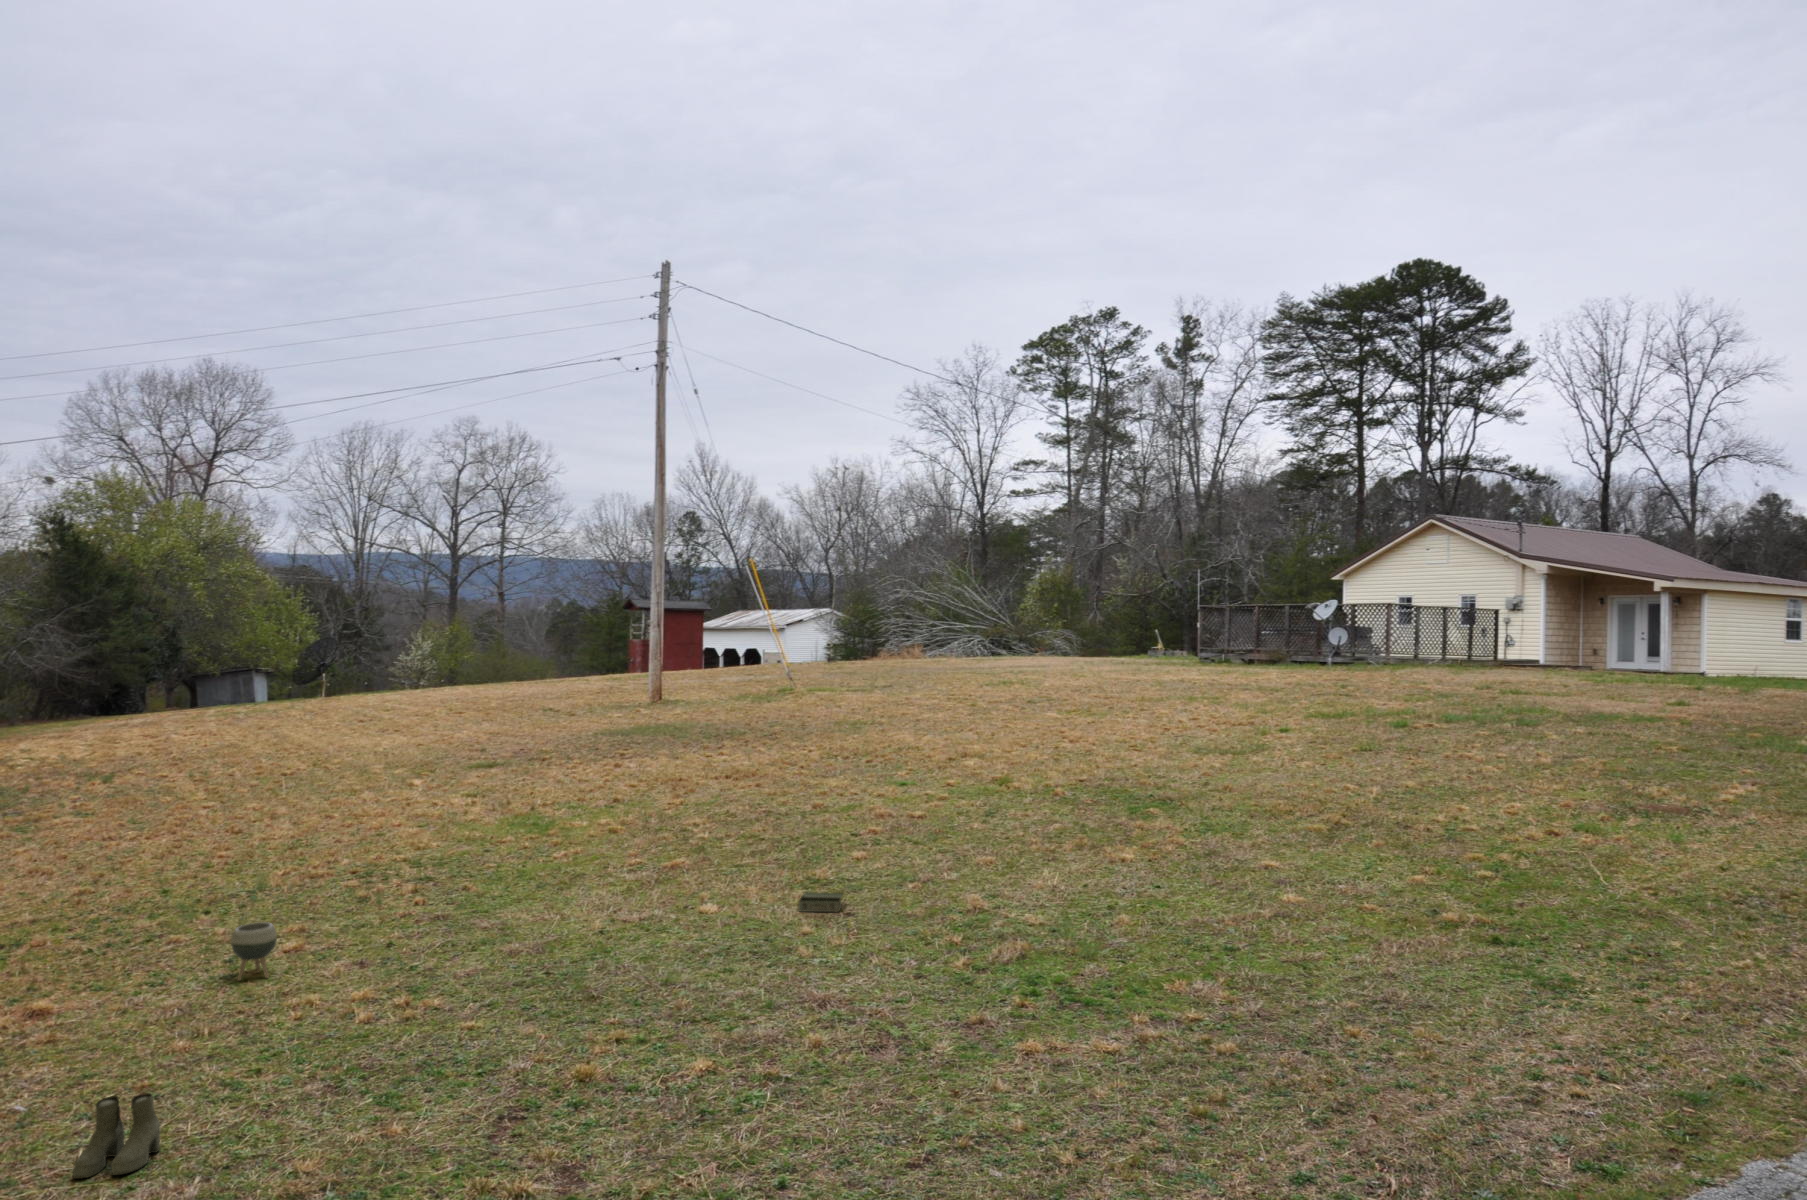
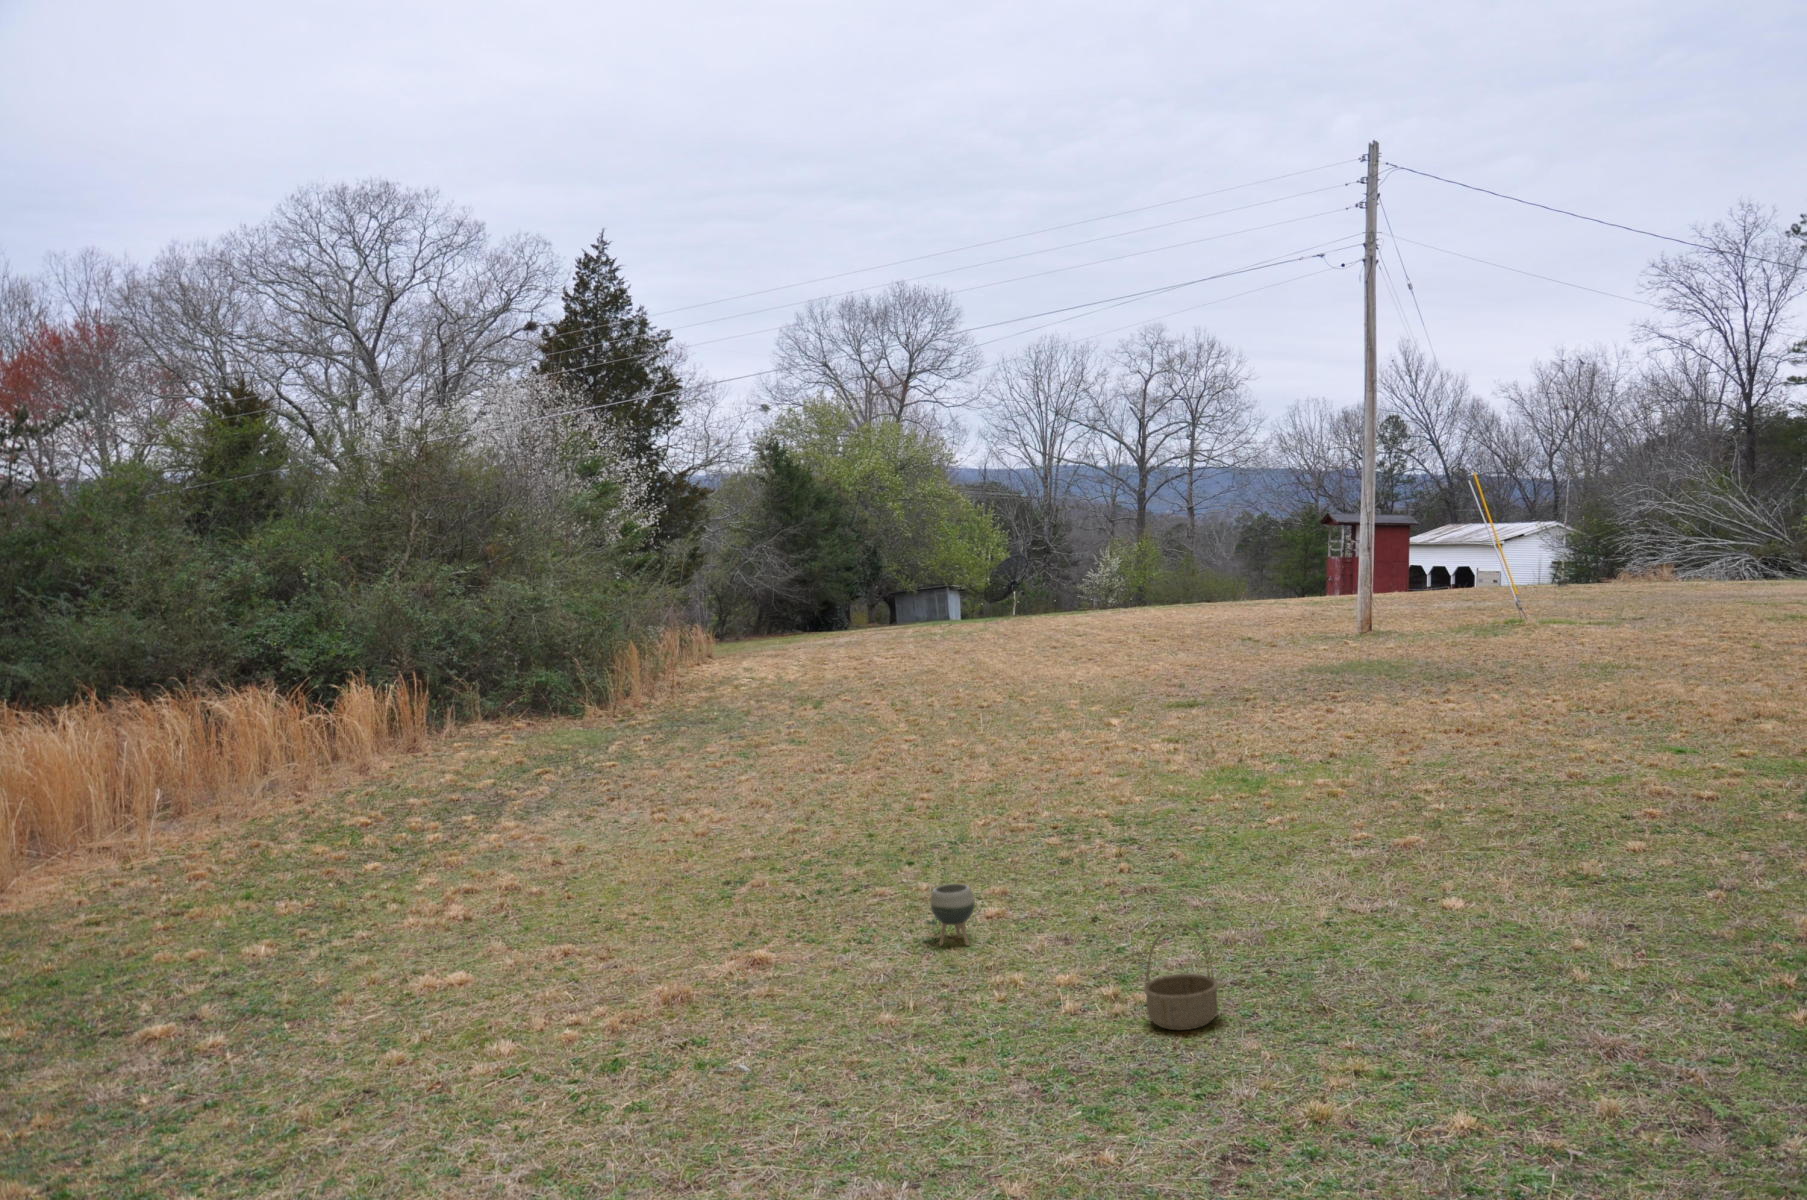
toolbox: present [798,892,843,912] -> none [1621,891,1694,924]
basket: none [435,936,500,1025] -> present [1143,924,1218,1030]
boots: present [73,1093,160,1179] -> none [789,1075,867,1162]

